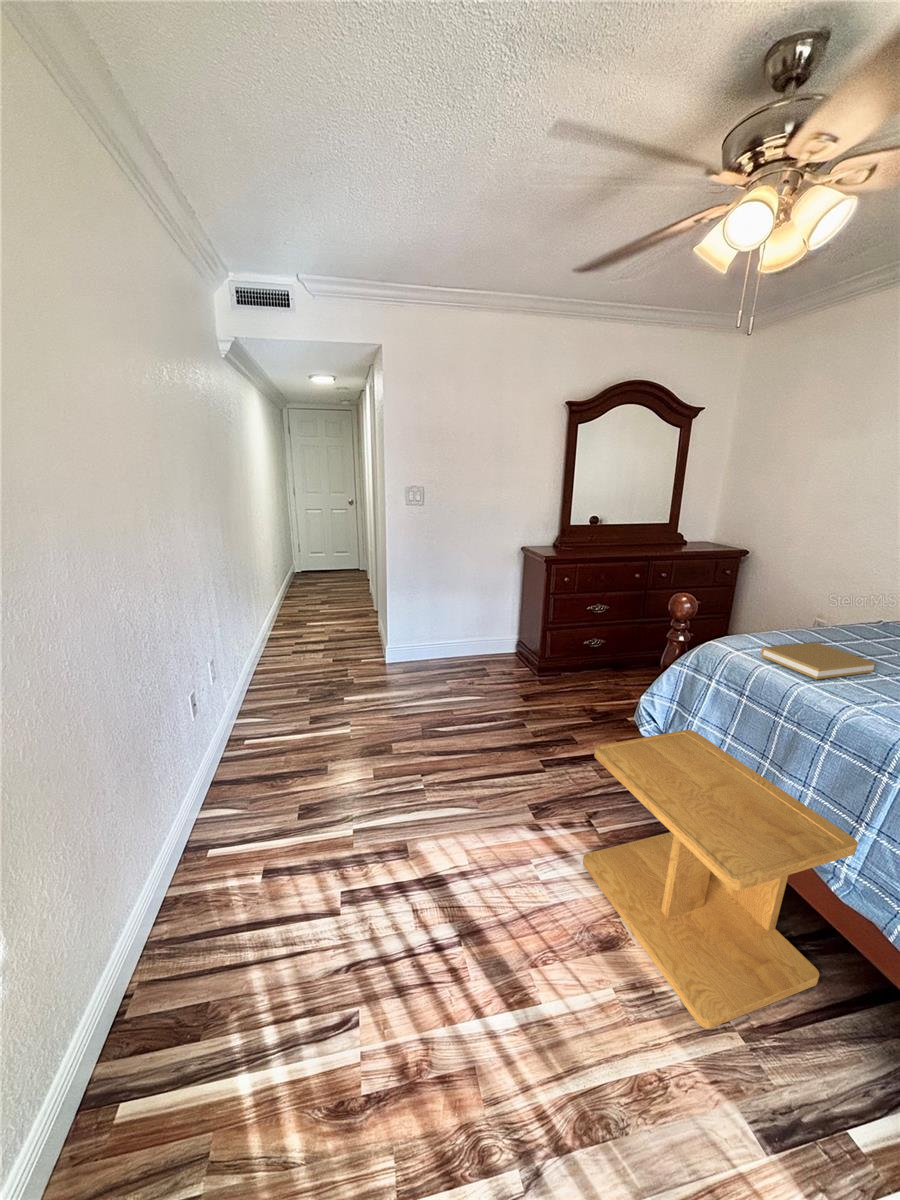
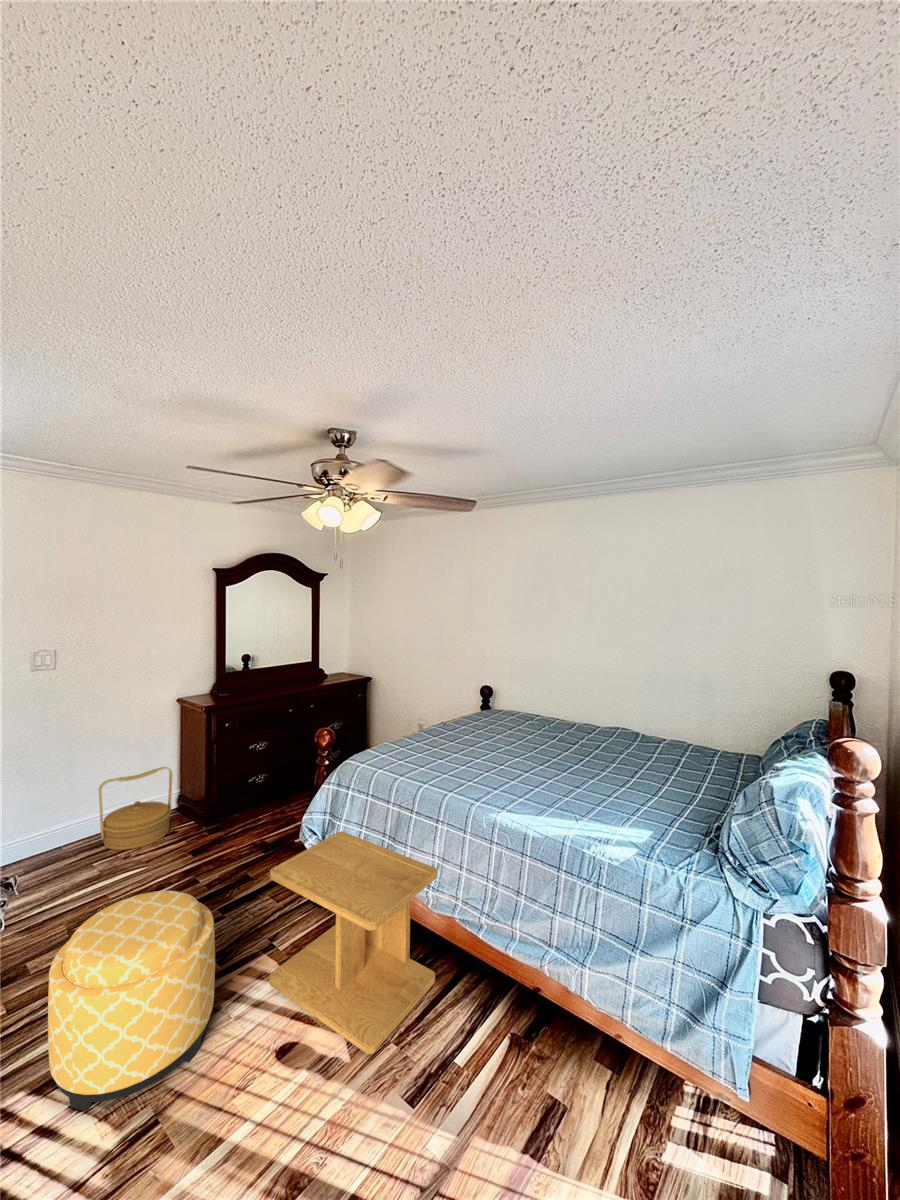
woven basket: none [453,610,514,678] -> present [99,767,172,850]
book: present [761,642,875,679] -> none [377,745,438,771]
ottoman: none [385,723,529,905] -> present [48,891,215,1111]

